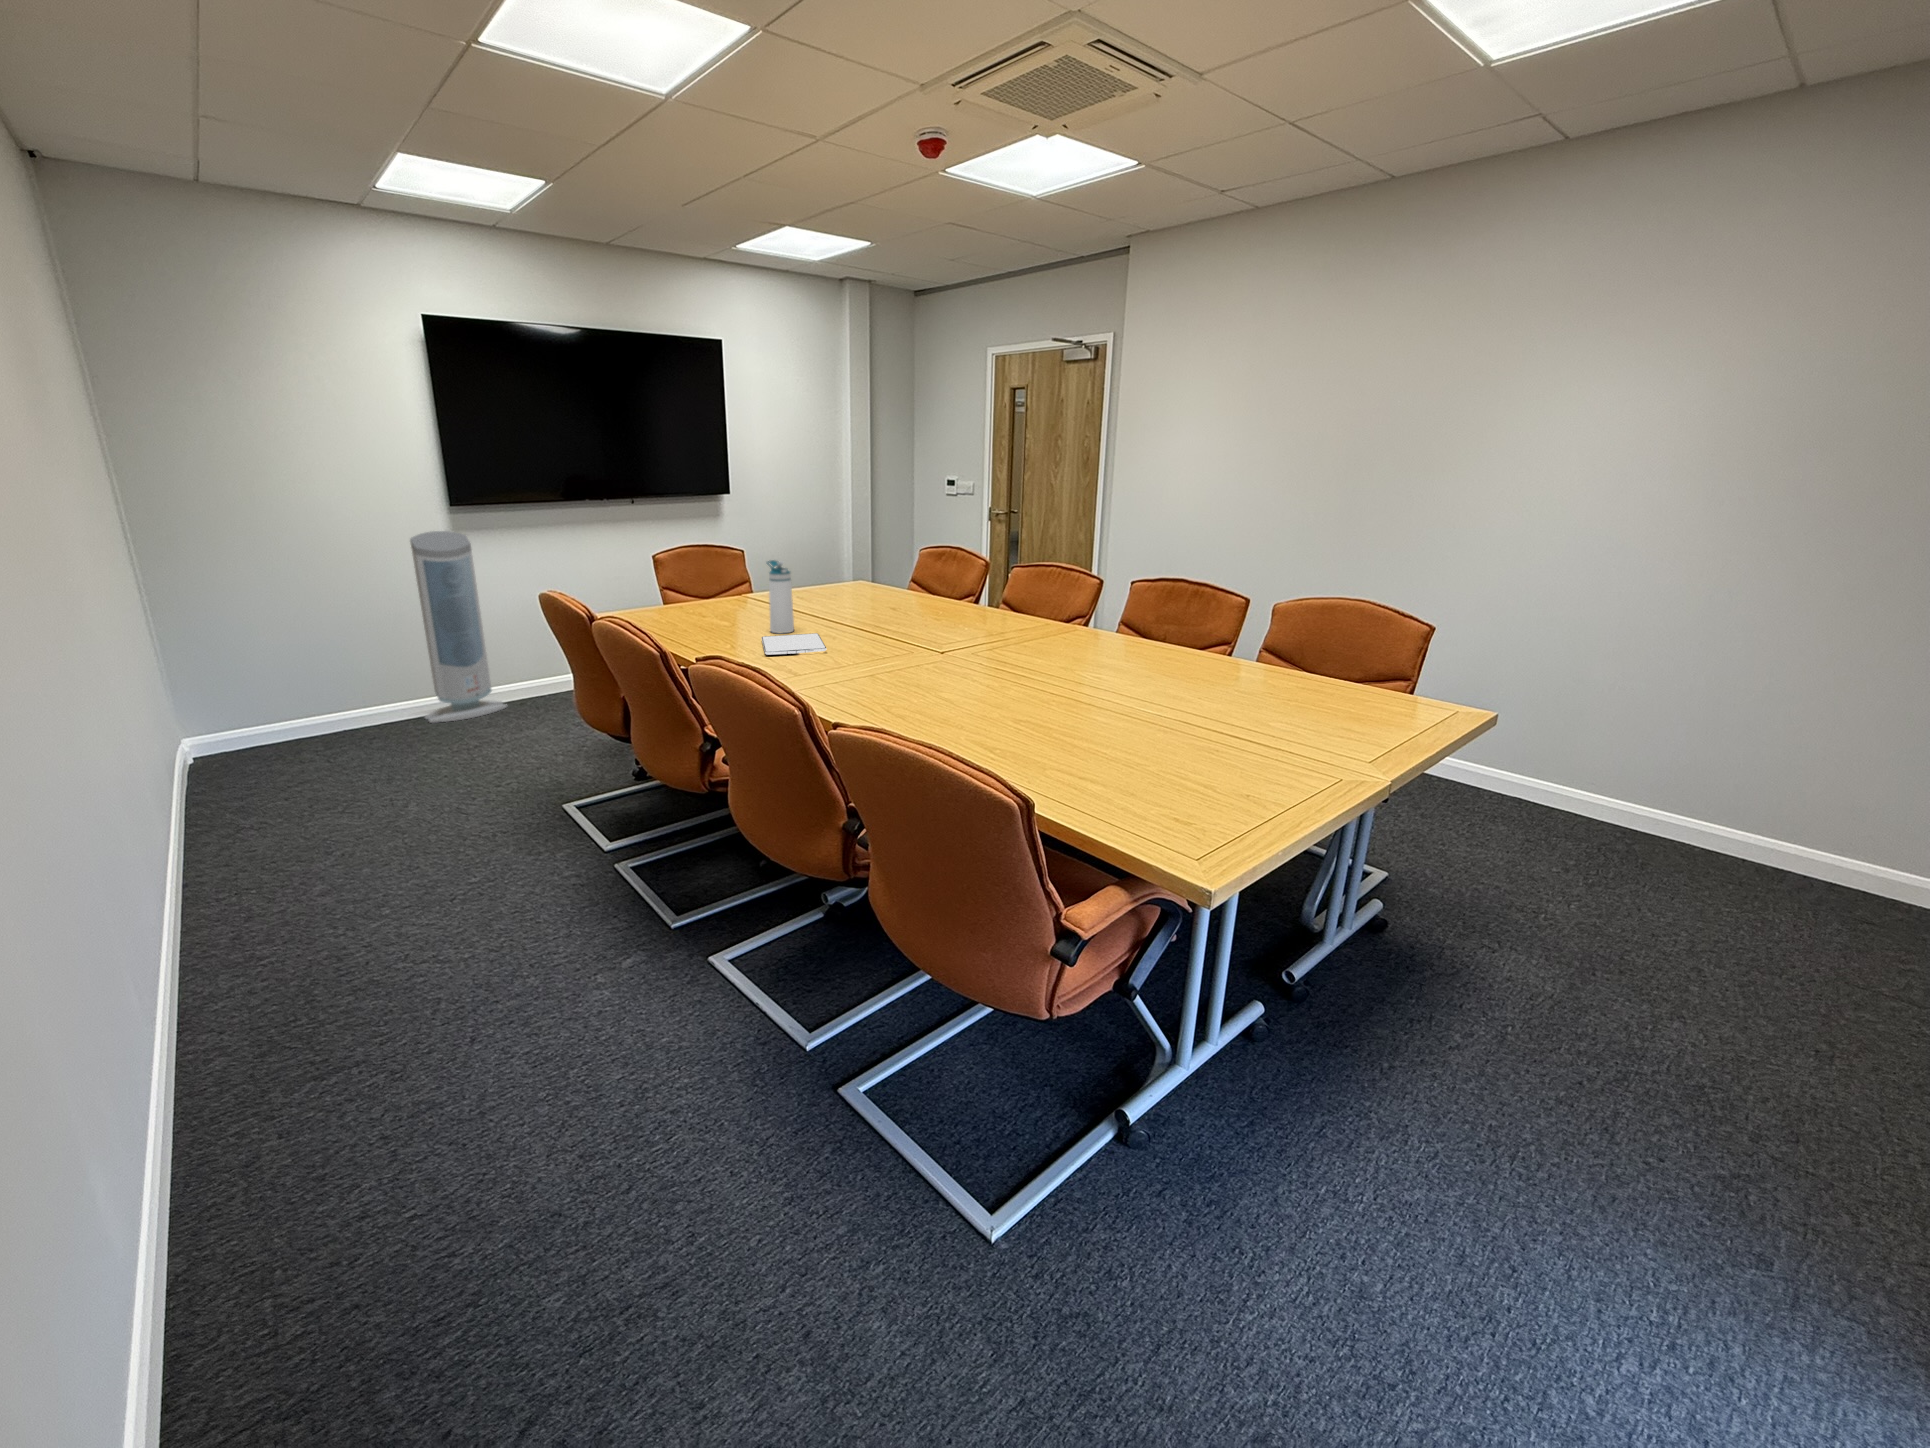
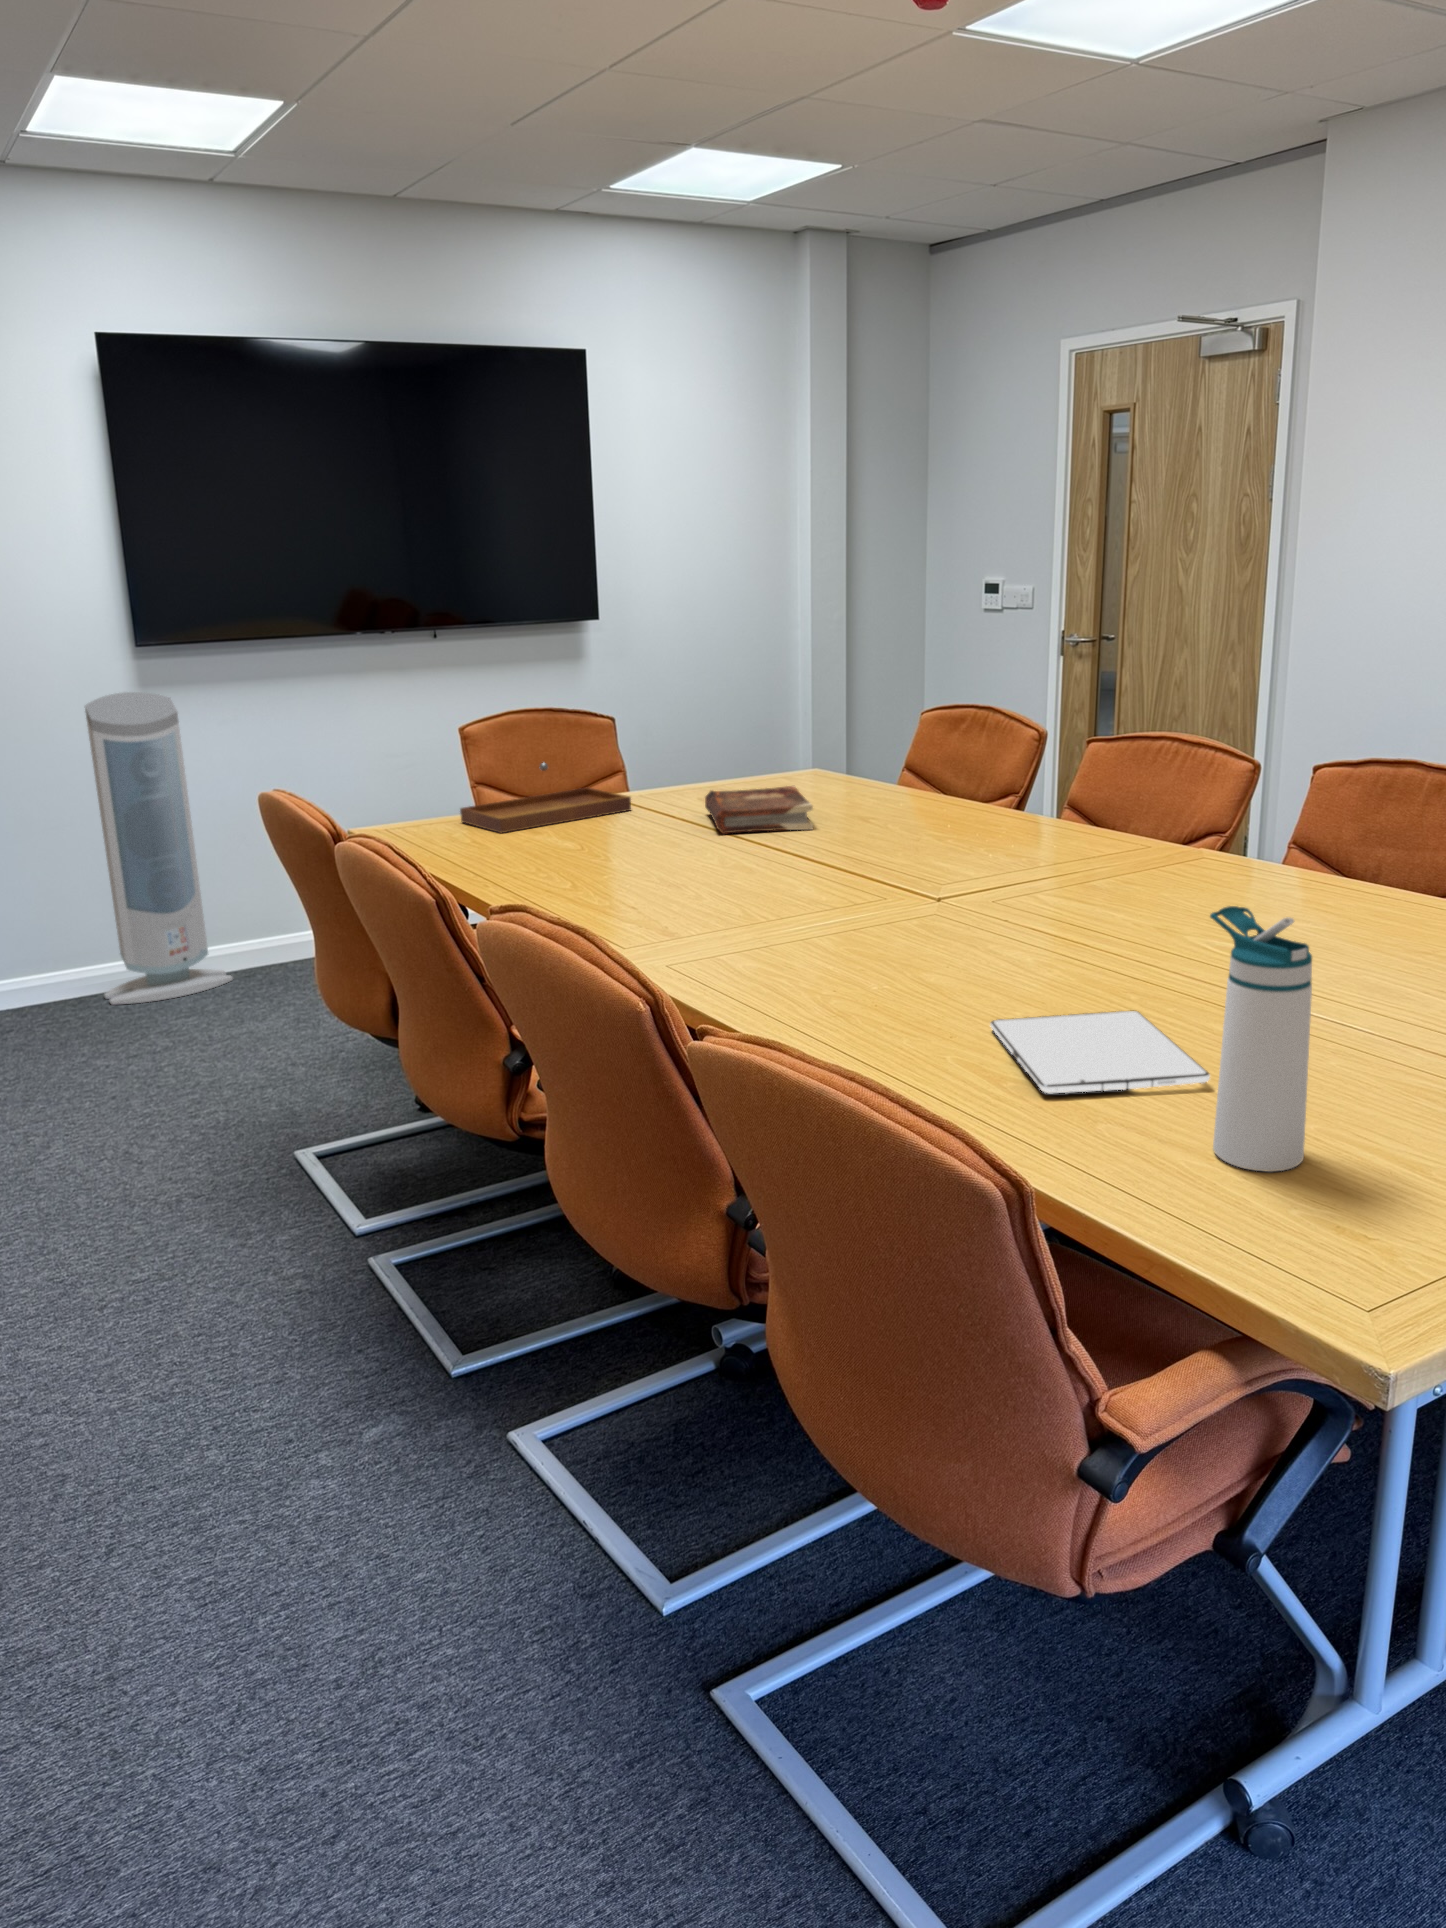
water bottle: present [767,560,794,633] -> present [1210,906,1312,1172]
tray: none [657,577,758,618] -> present [460,763,631,833]
book: none [802,592,865,619] -> present [705,786,813,834]
tablet: present [762,633,827,655] -> present [990,1011,1210,1093]

